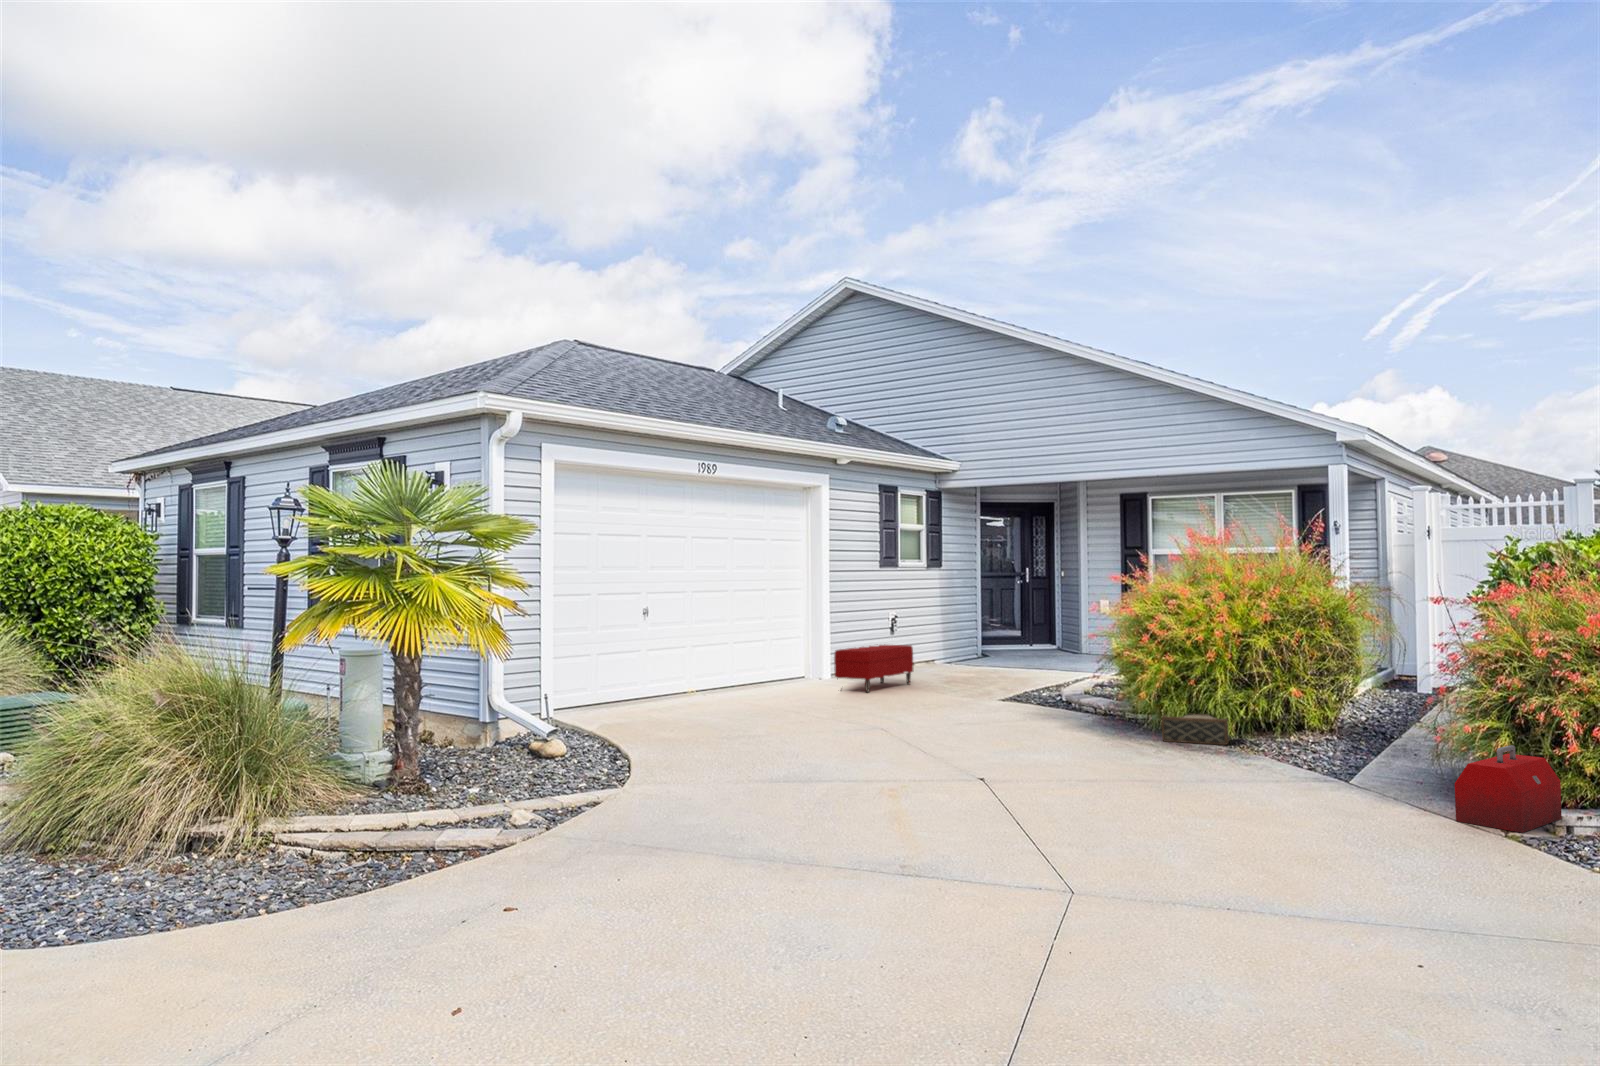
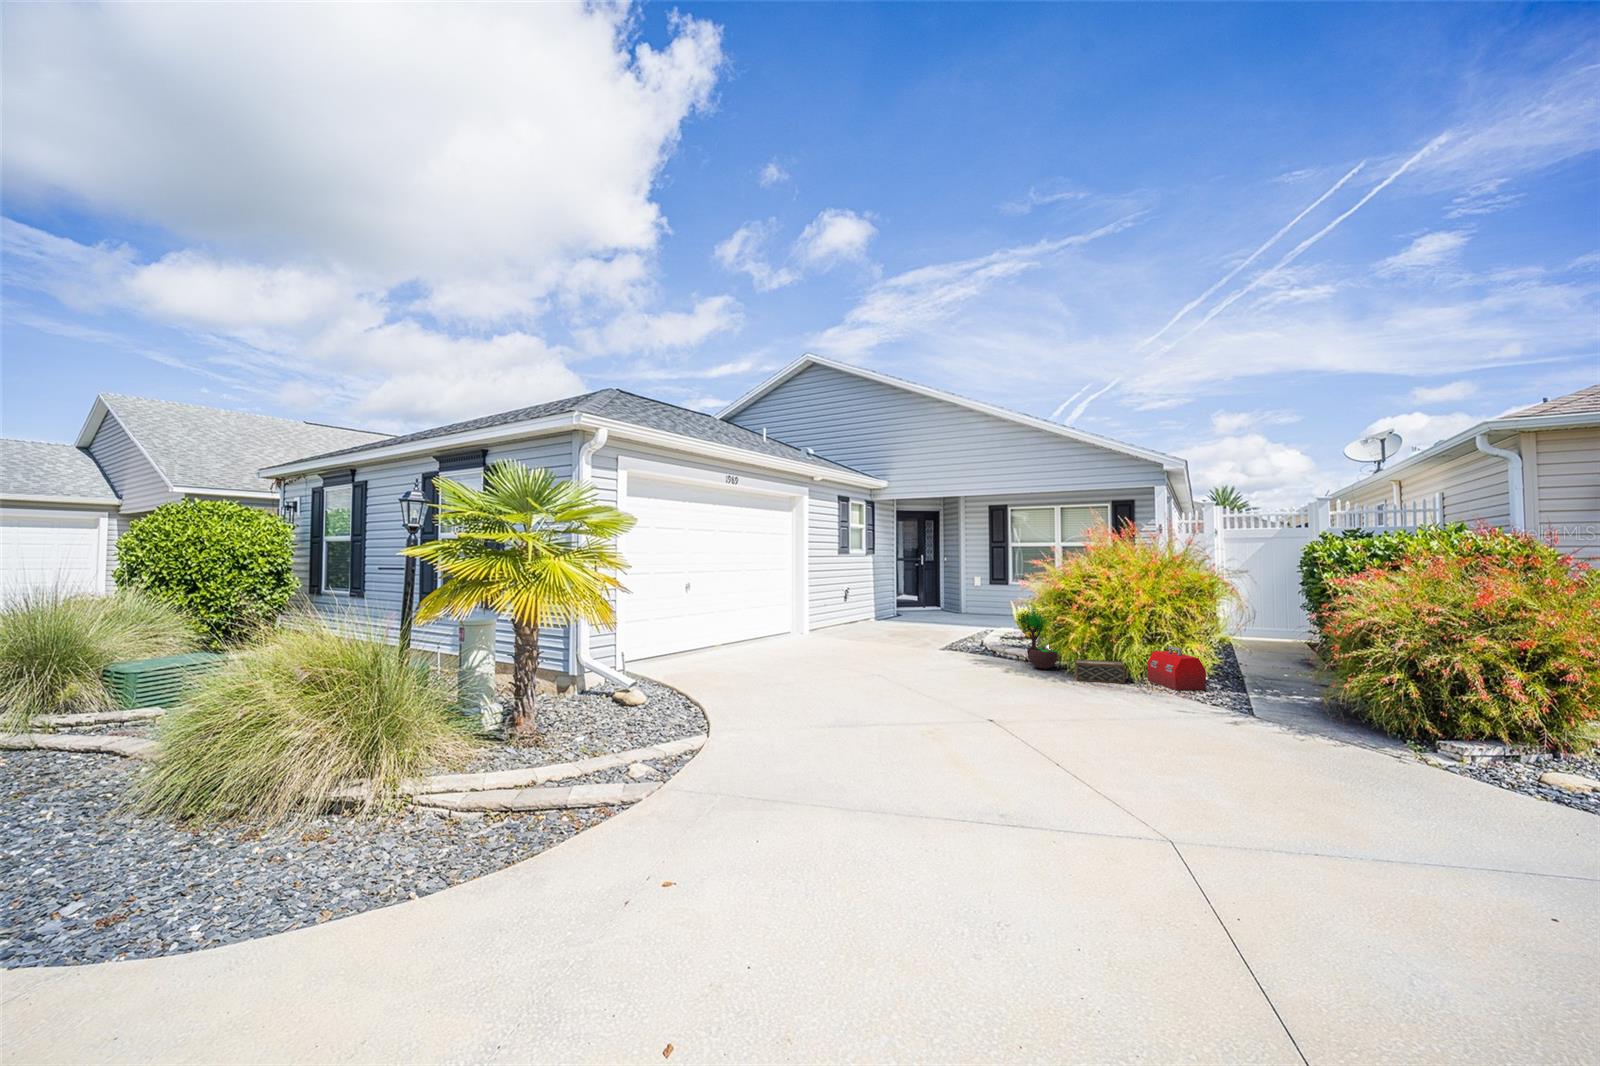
potted tree: none [1093,636,1151,727] -> present [1017,610,1058,669]
bench: present [834,644,913,693] -> none [812,608,863,642]
toolbox: present [1455,745,1562,833] -> present [1147,647,1206,690]

